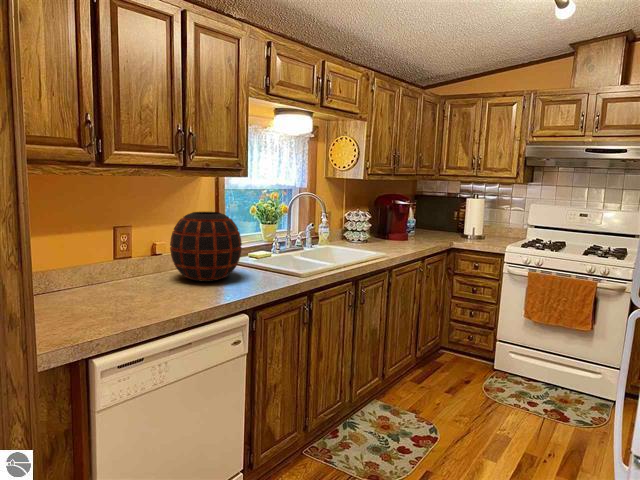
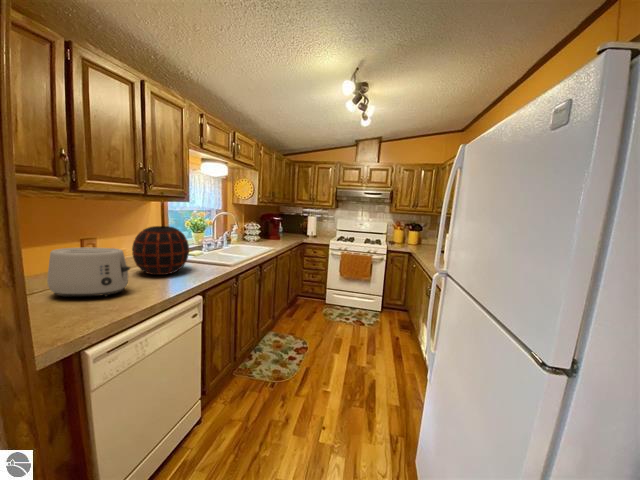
toaster: none [76,236,158,301] -> present [47,248,130,297]

